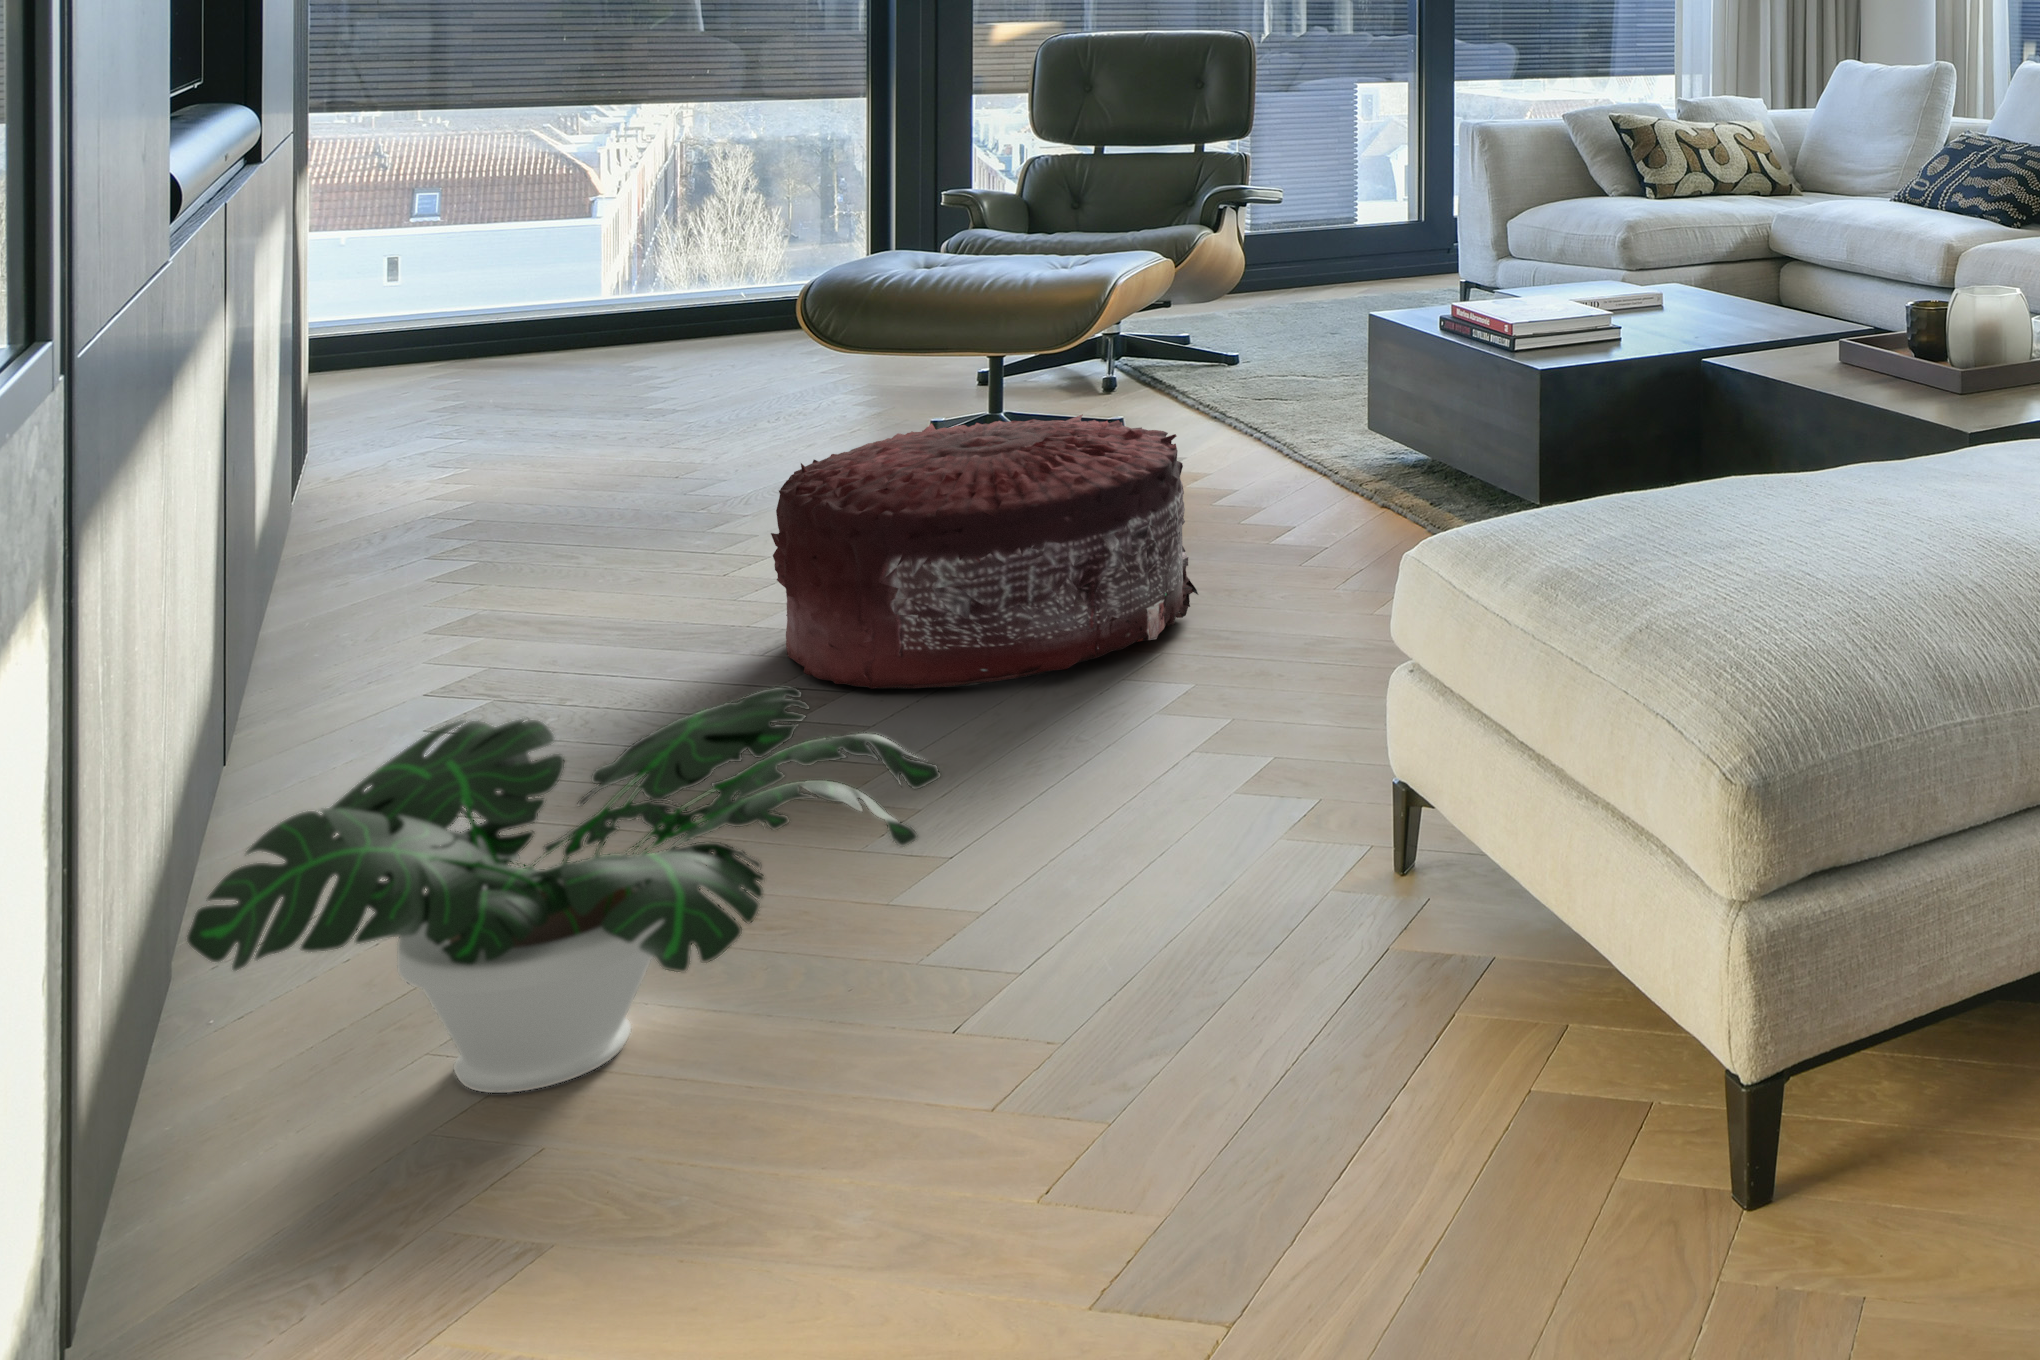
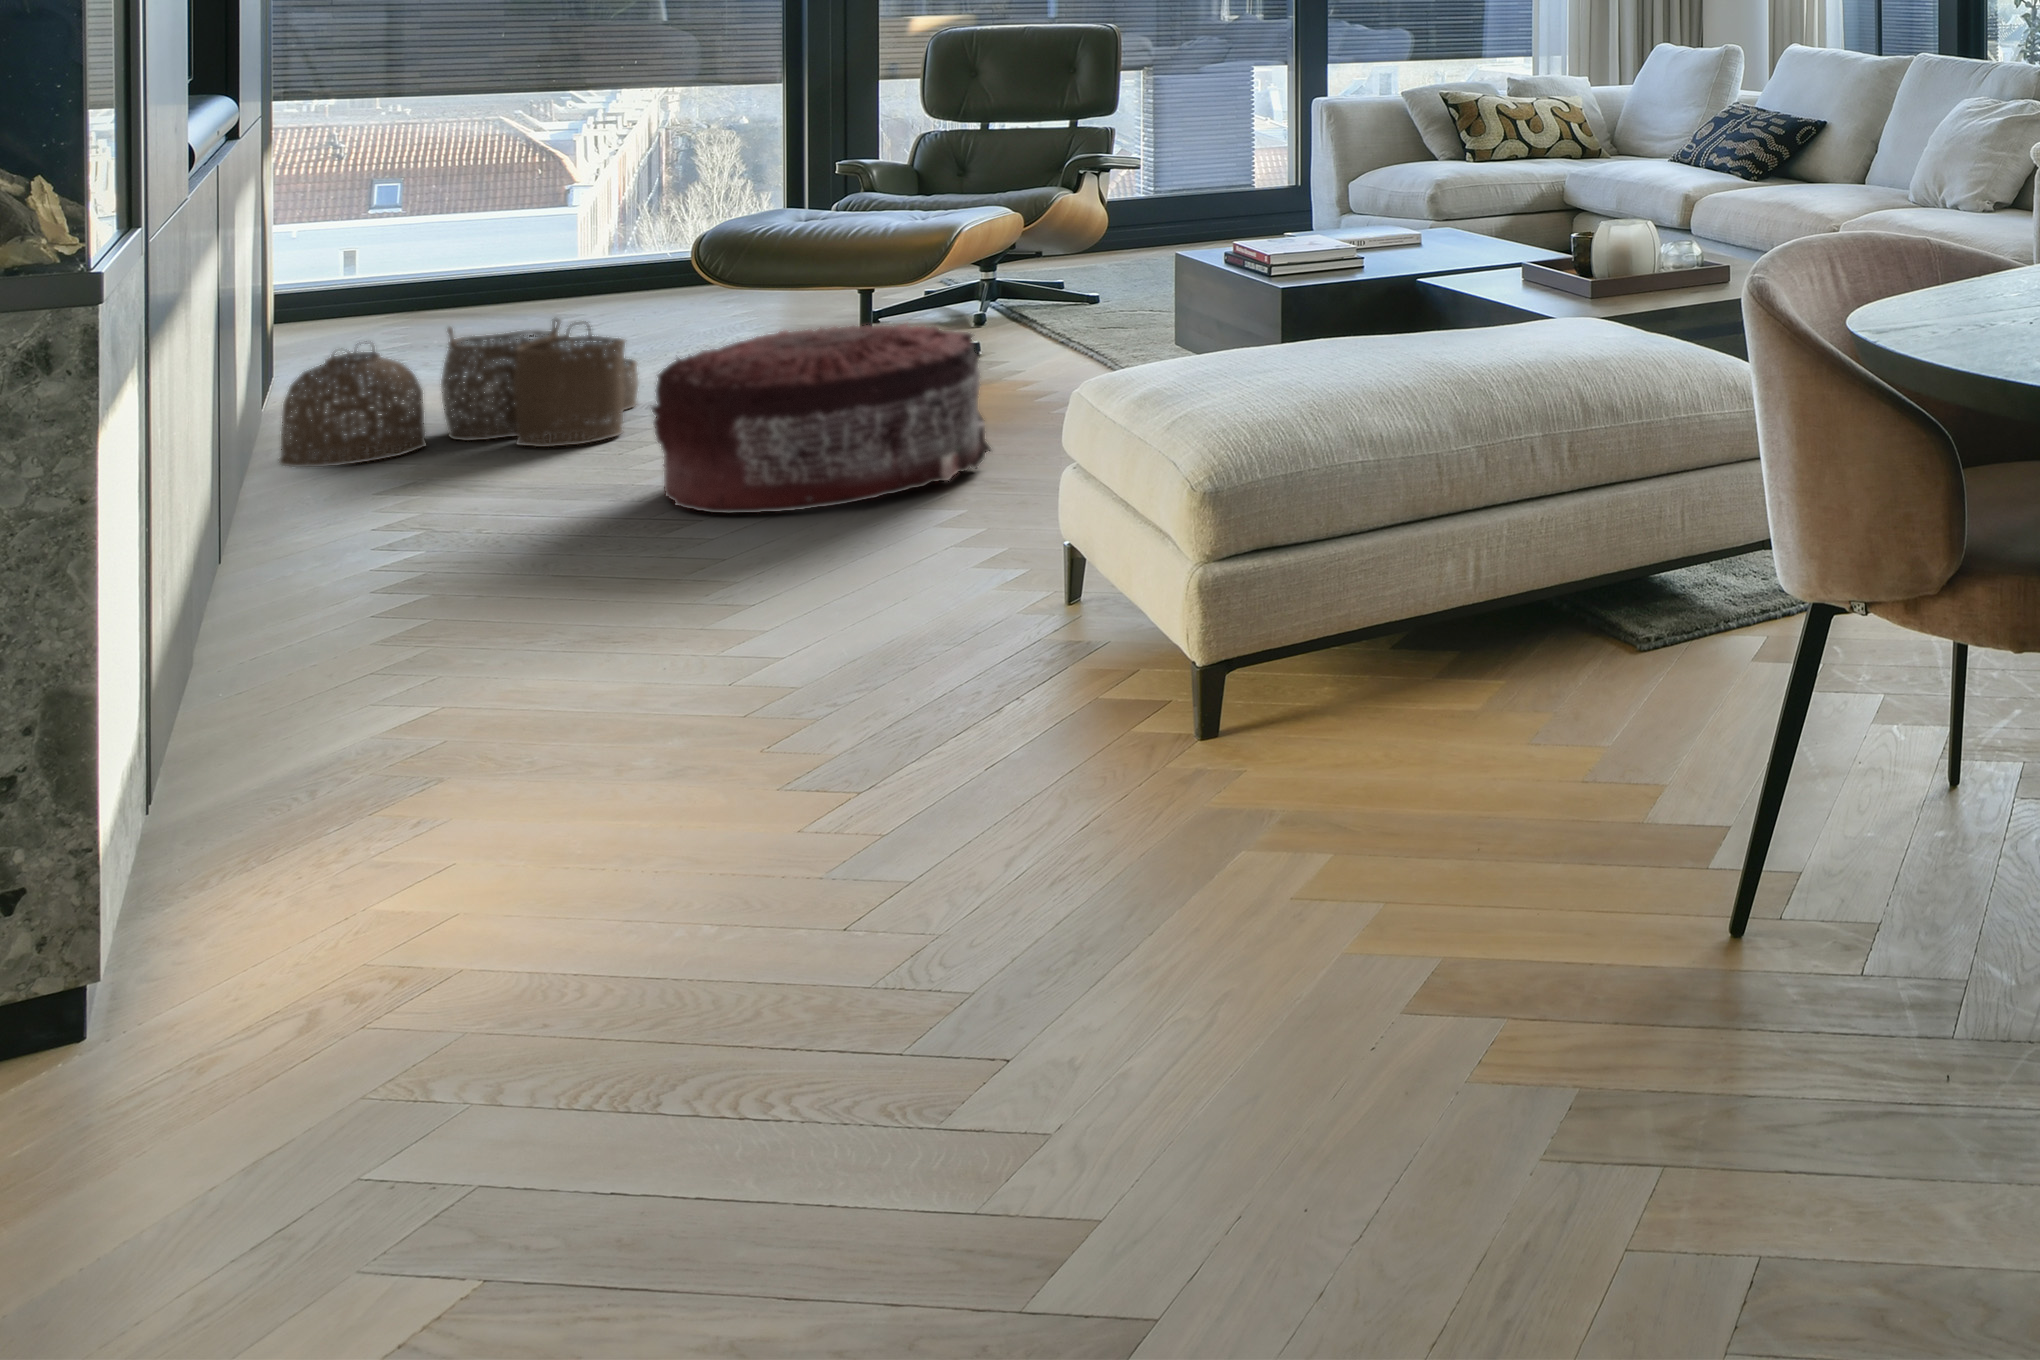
woven basket: none [295,397,728,597] -> present [279,319,638,467]
potted plant: present [187,687,940,1093] -> none [216,478,731,715]

